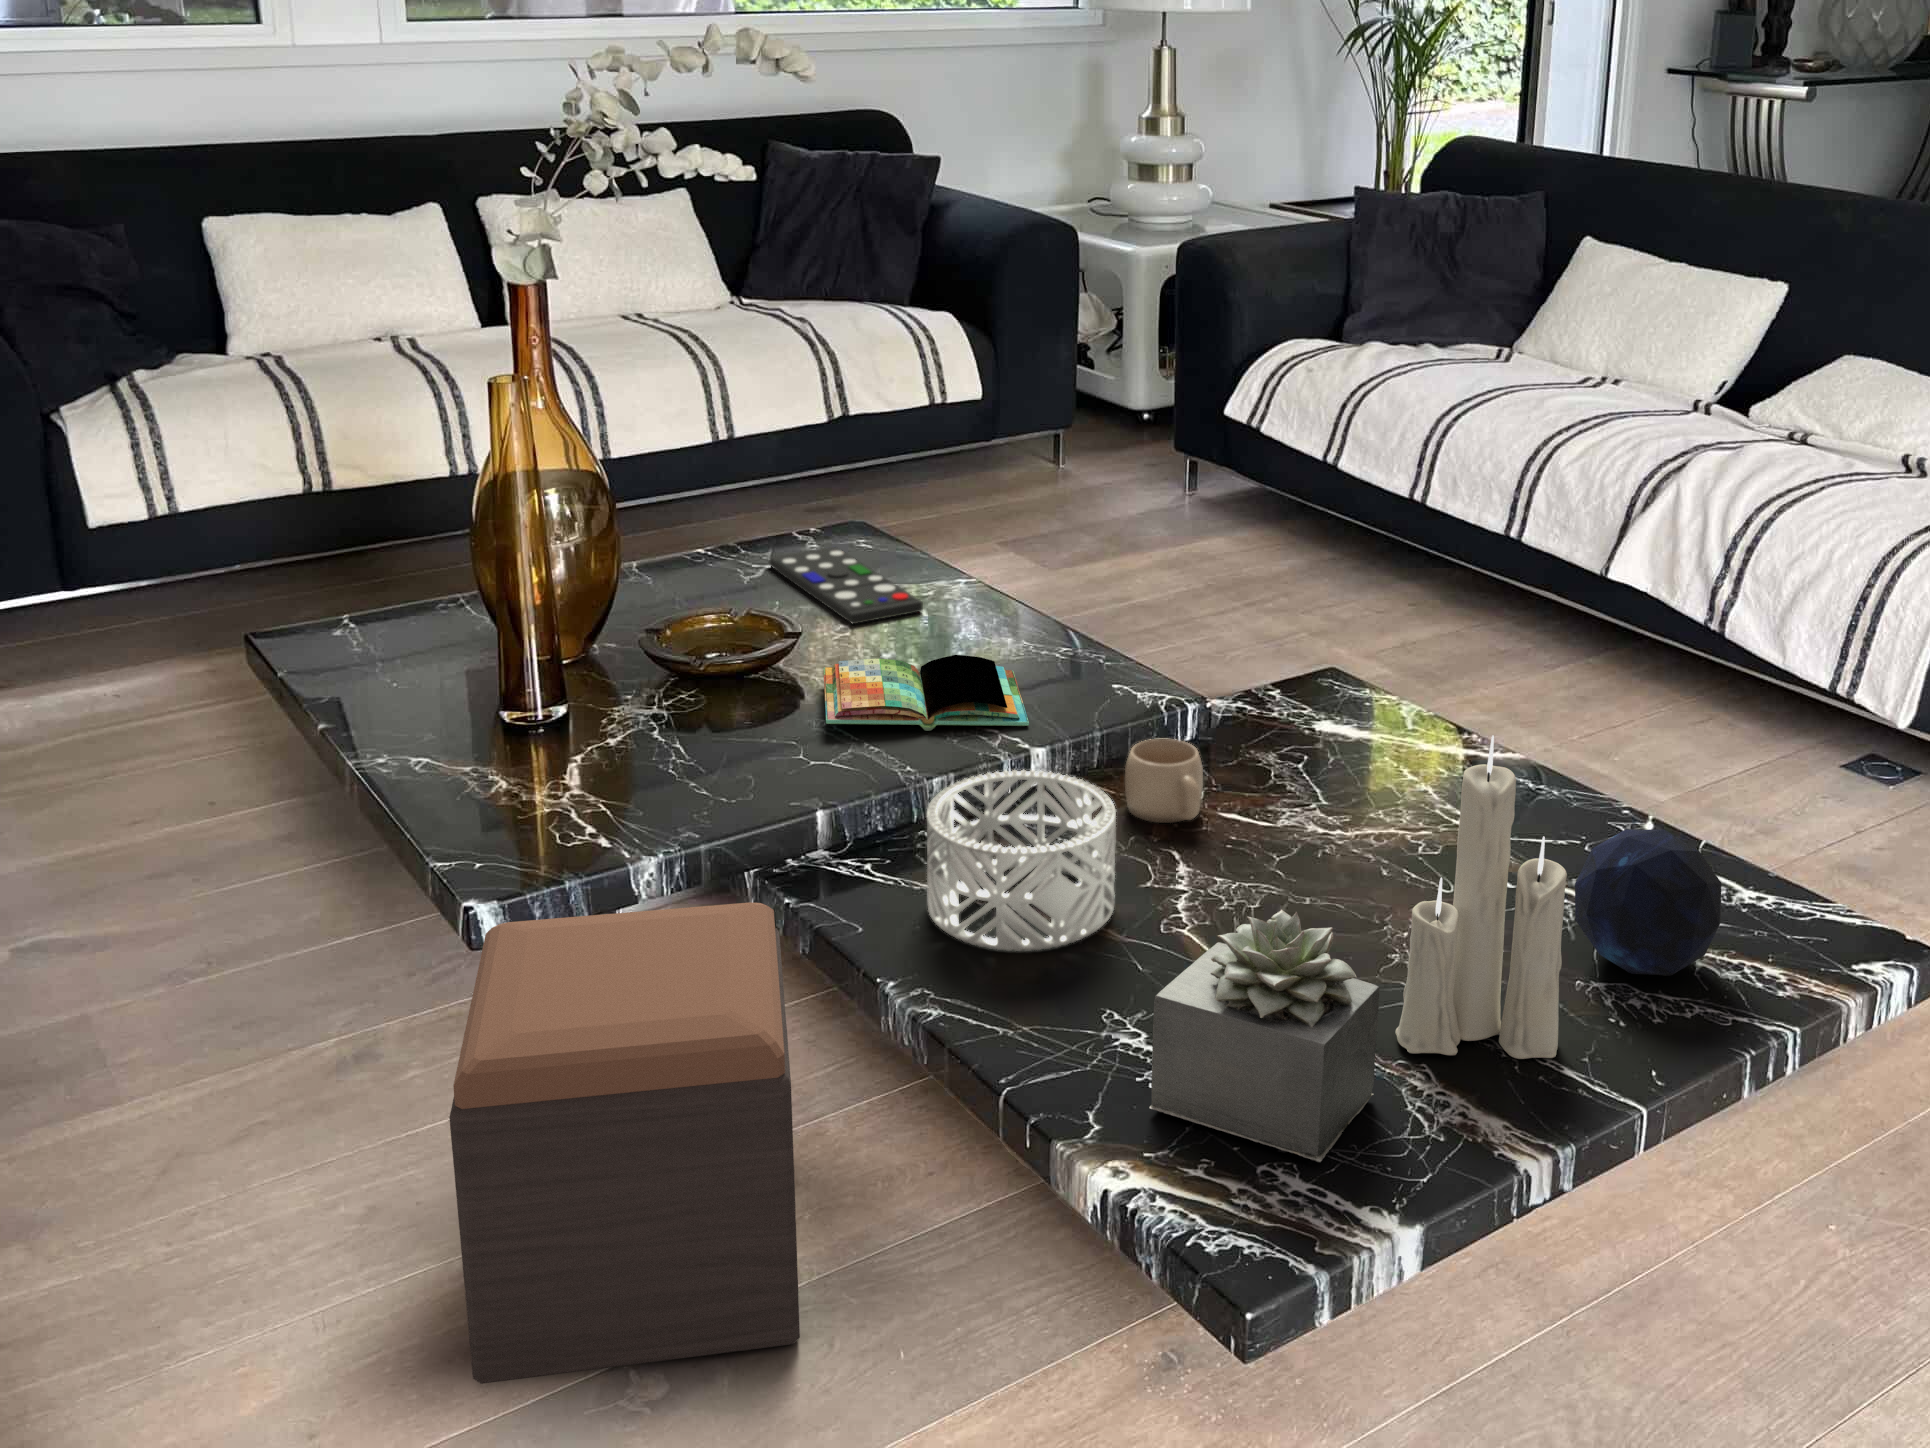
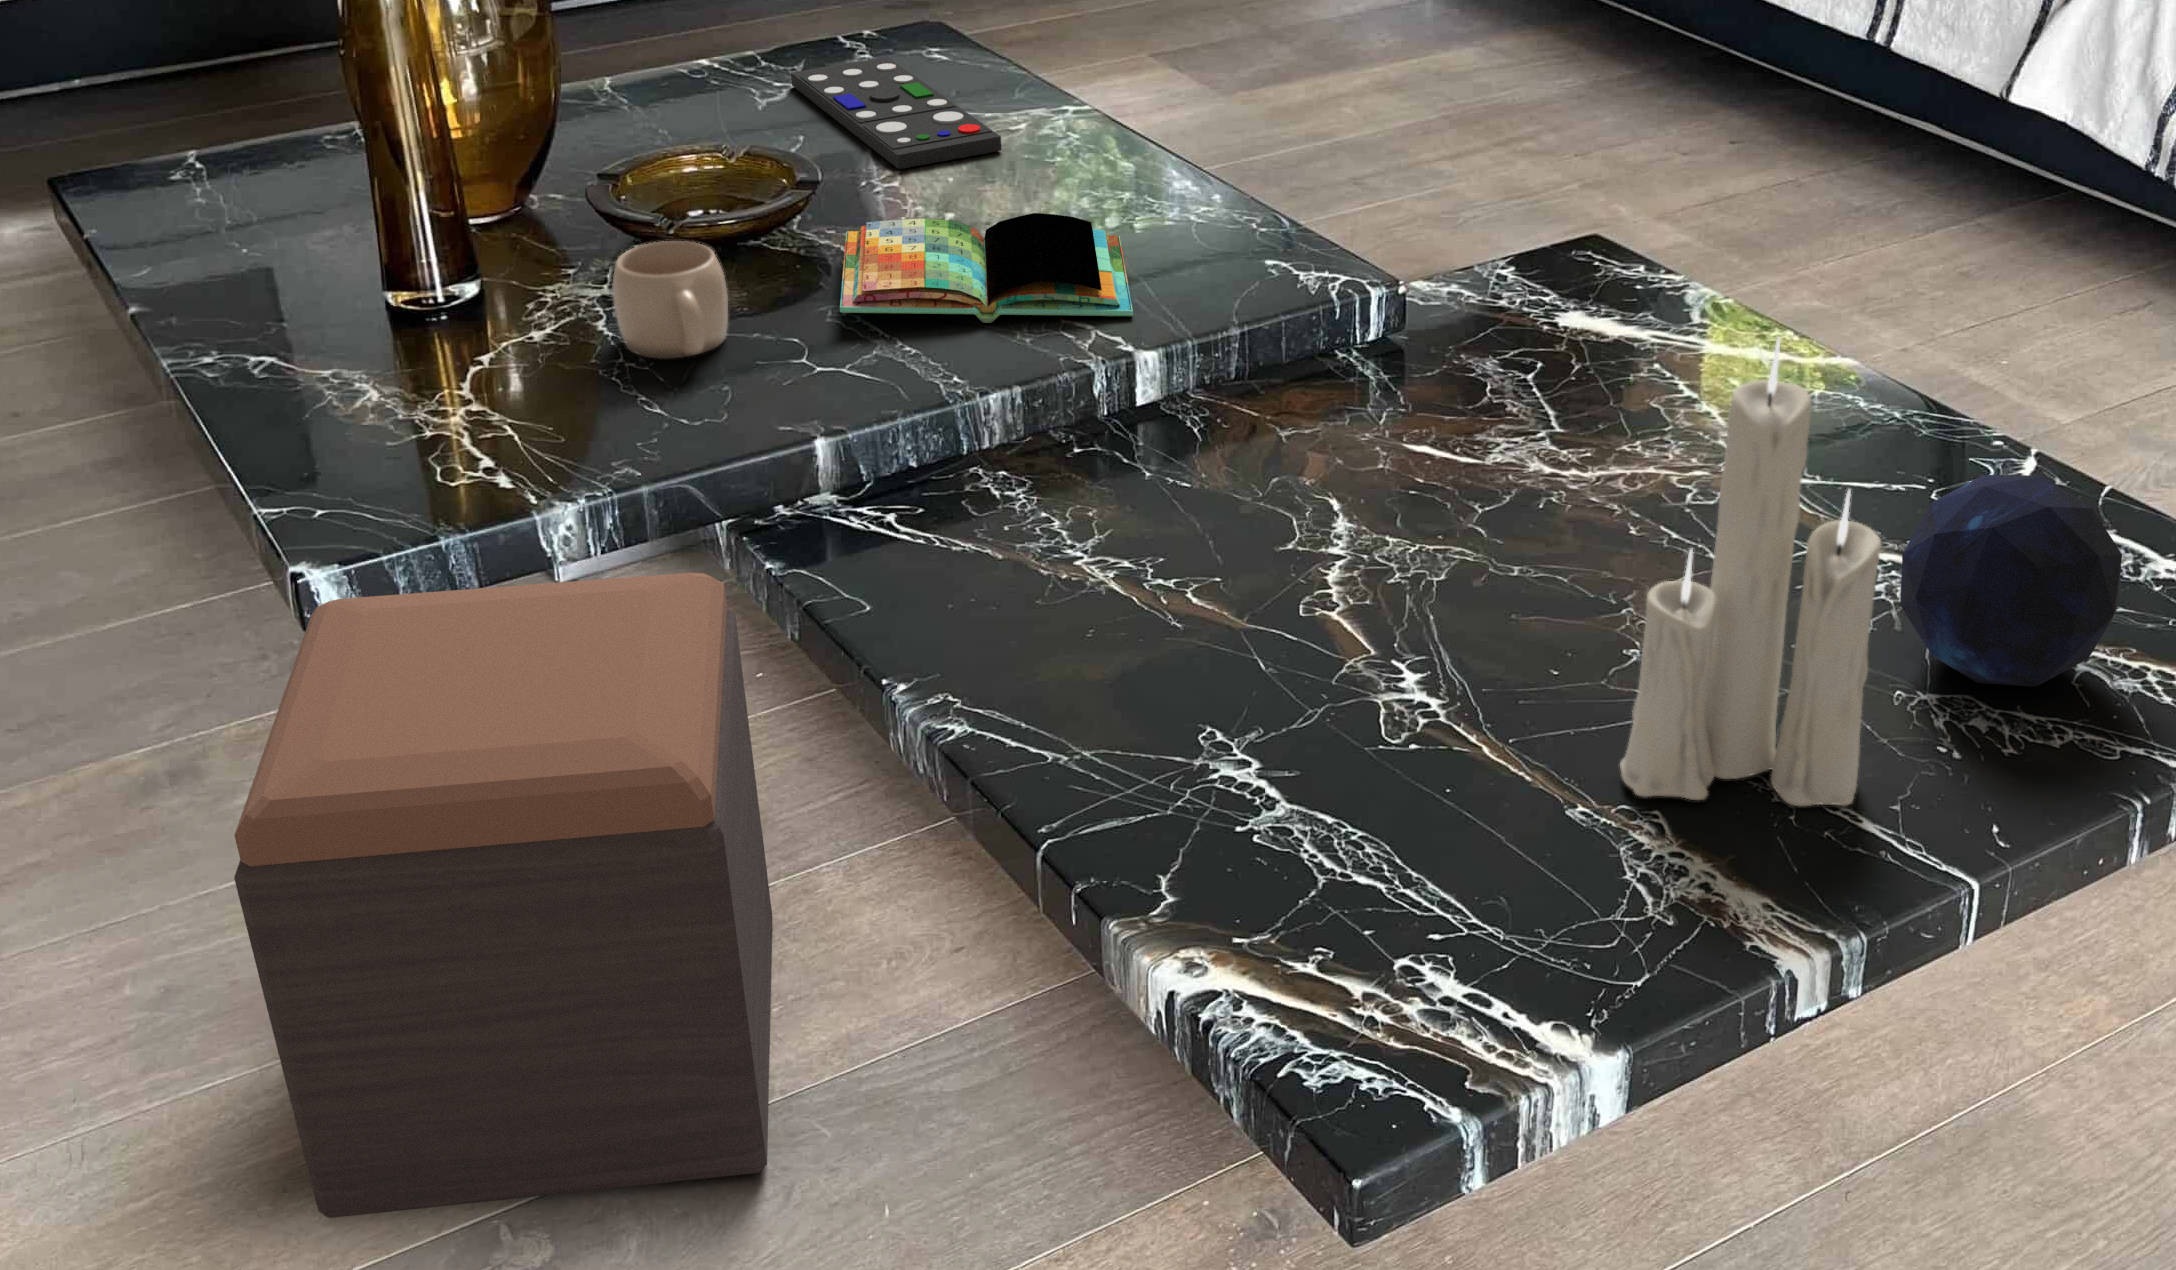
mug: present [1125,739,1203,823] -> present [612,241,728,359]
decorative bowl: present [927,770,1116,951] -> none [958,381,1234,641]
succulent plant: present [1150,910,1379,1162] -> none [1249,594,1588,955]

